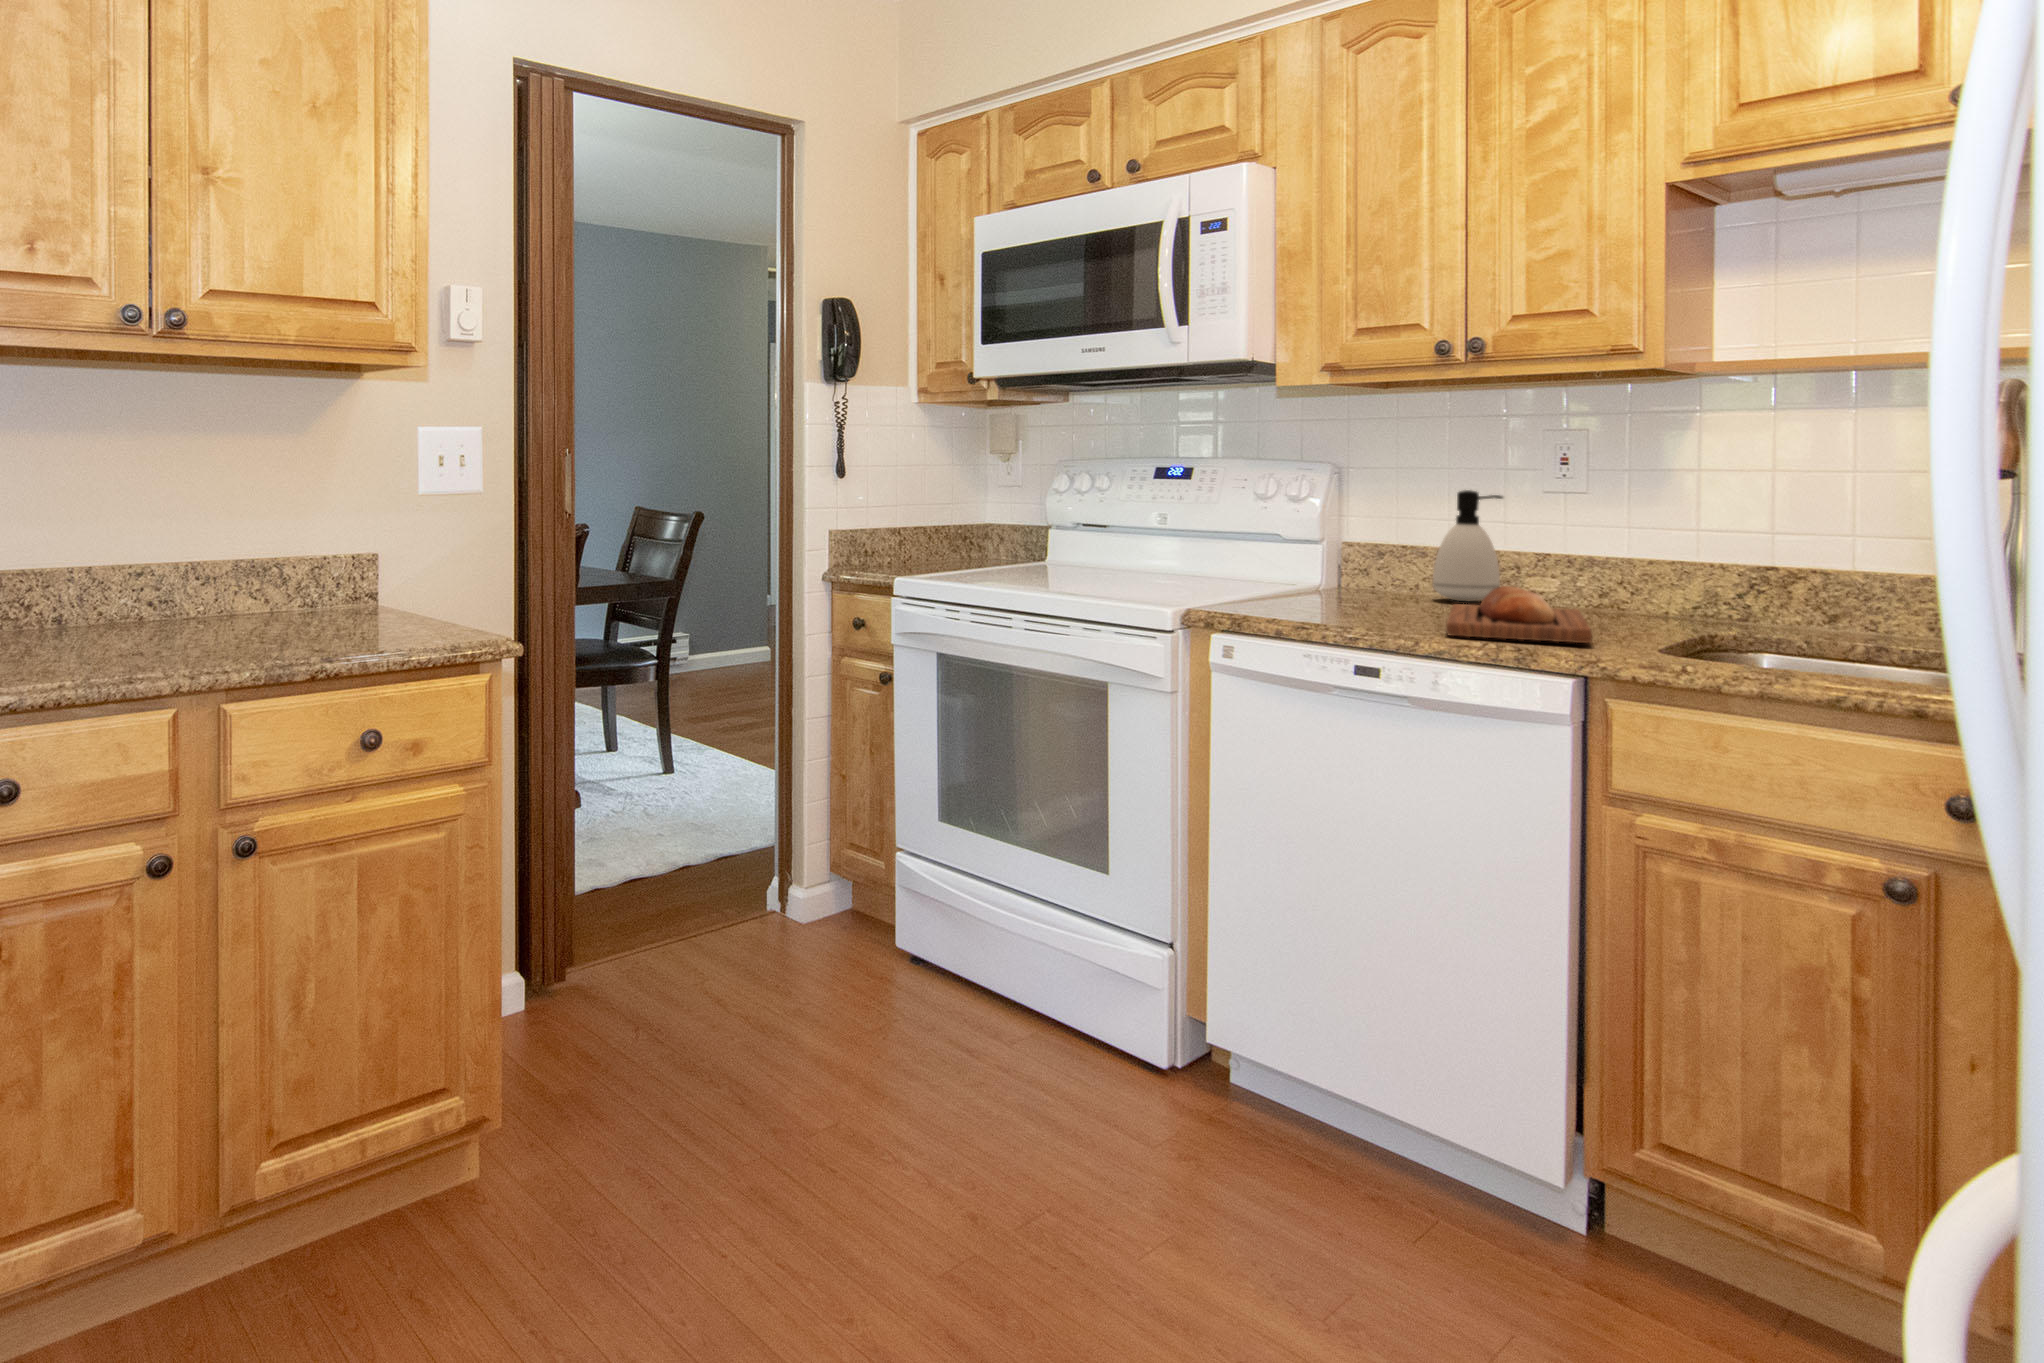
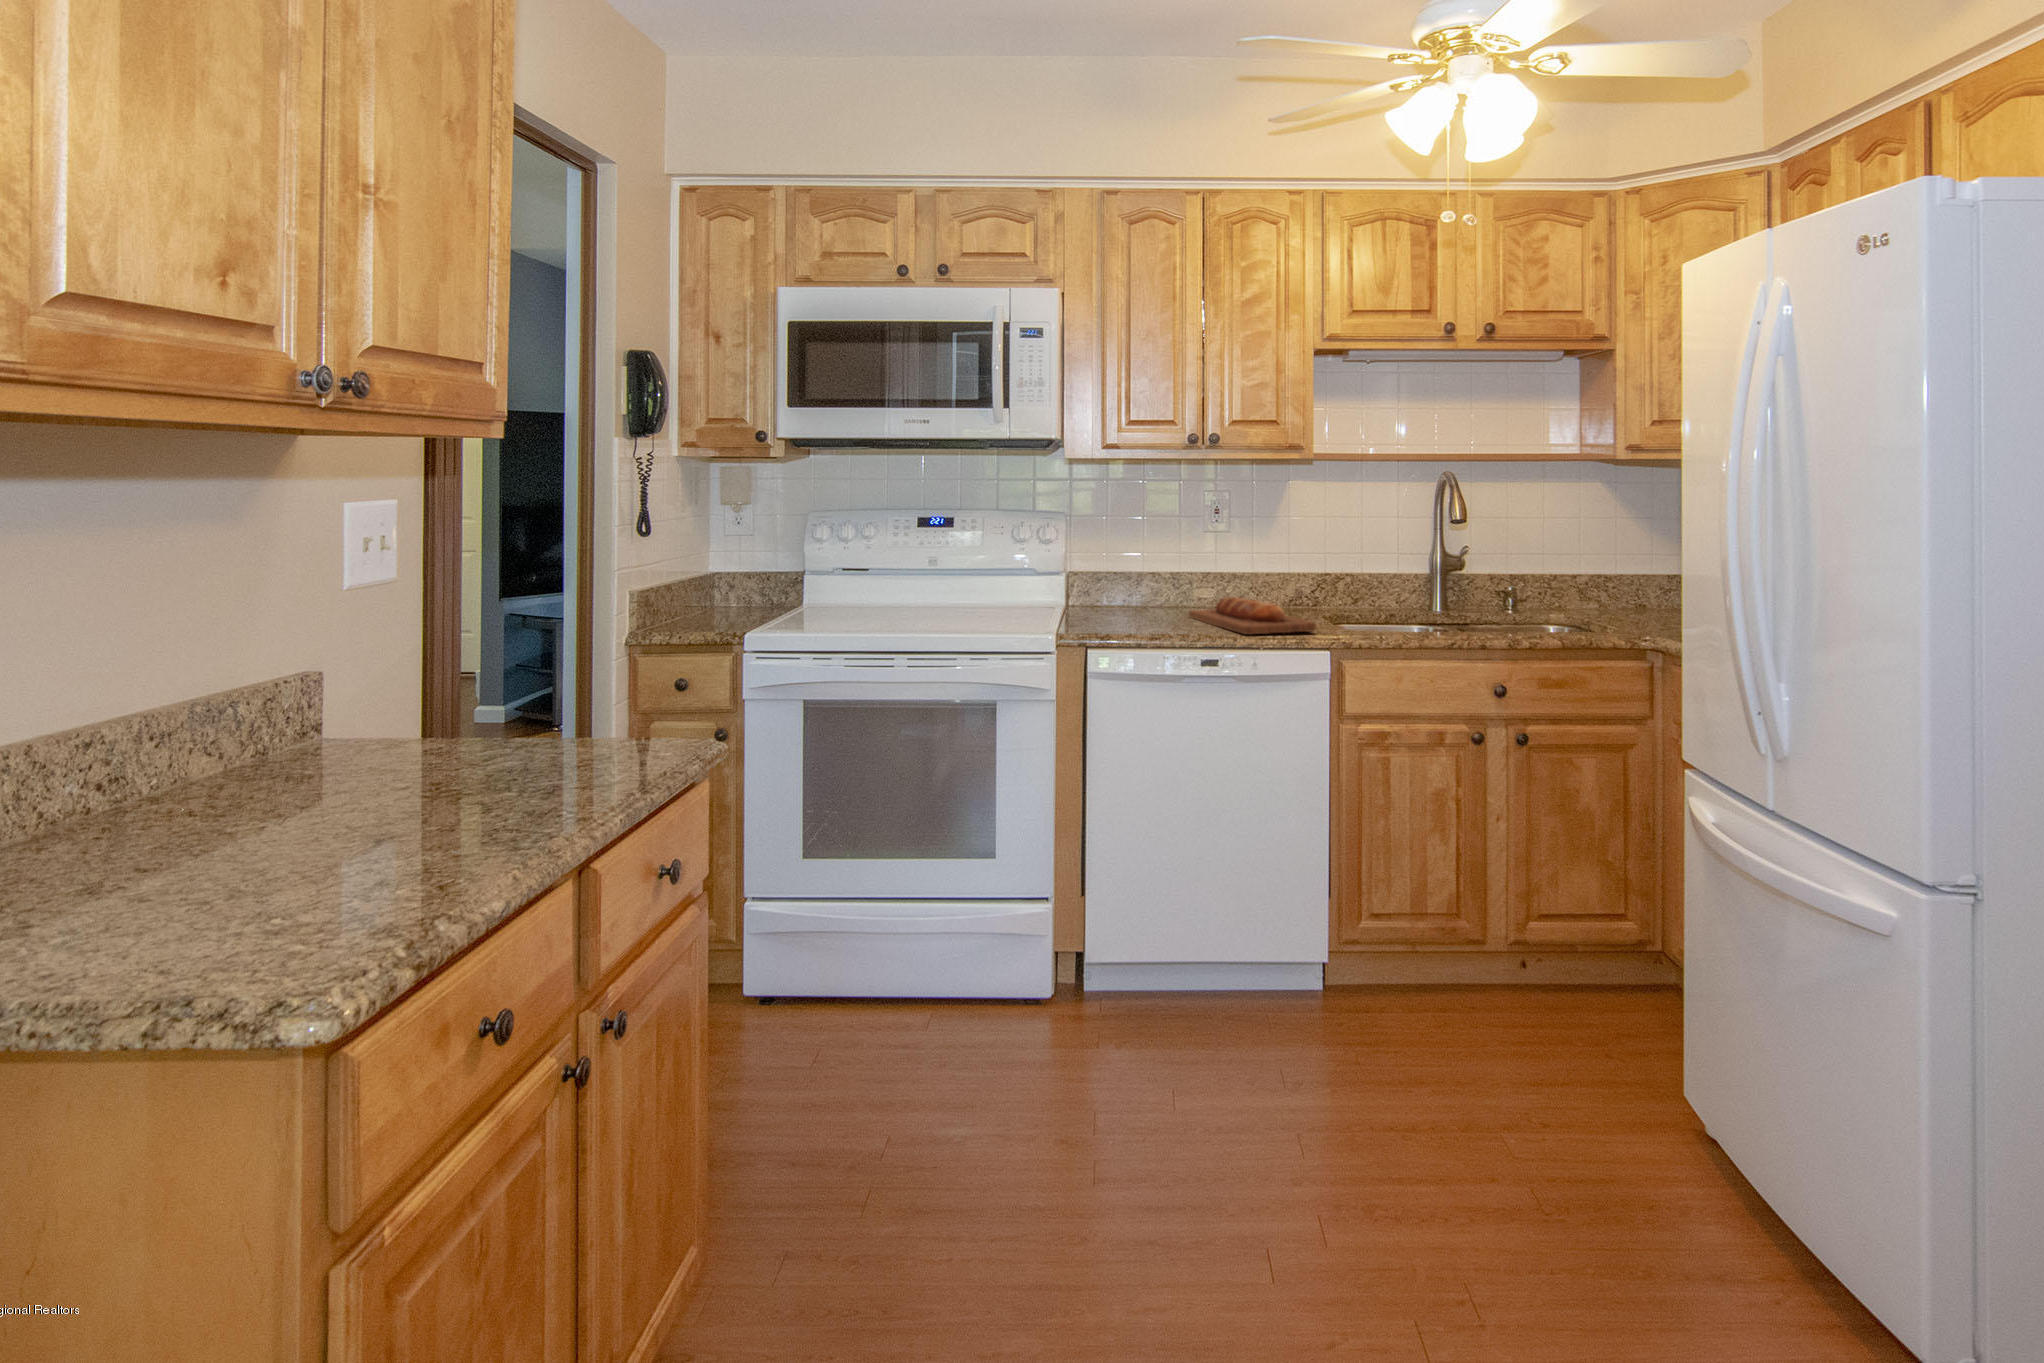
soap dispenser: present [1433,490,1503,602] -> none [1145,531,1188,607]

